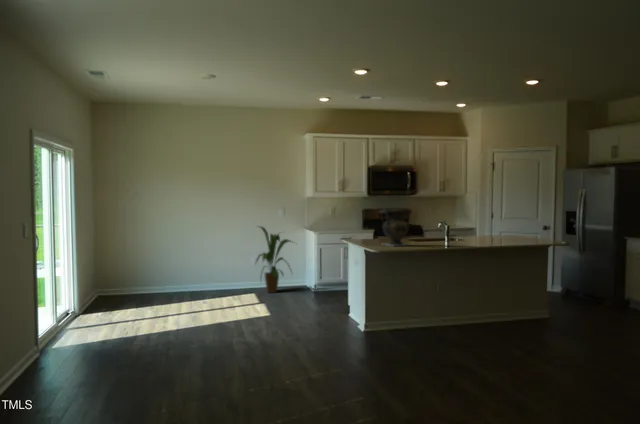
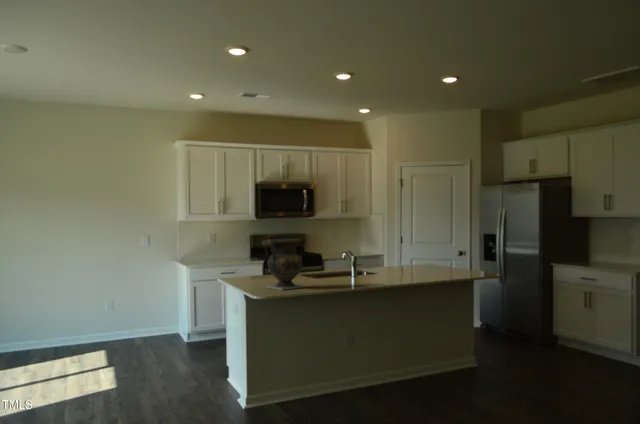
house plant: present [257,227,291,293] -> none [105,261,165,349]

